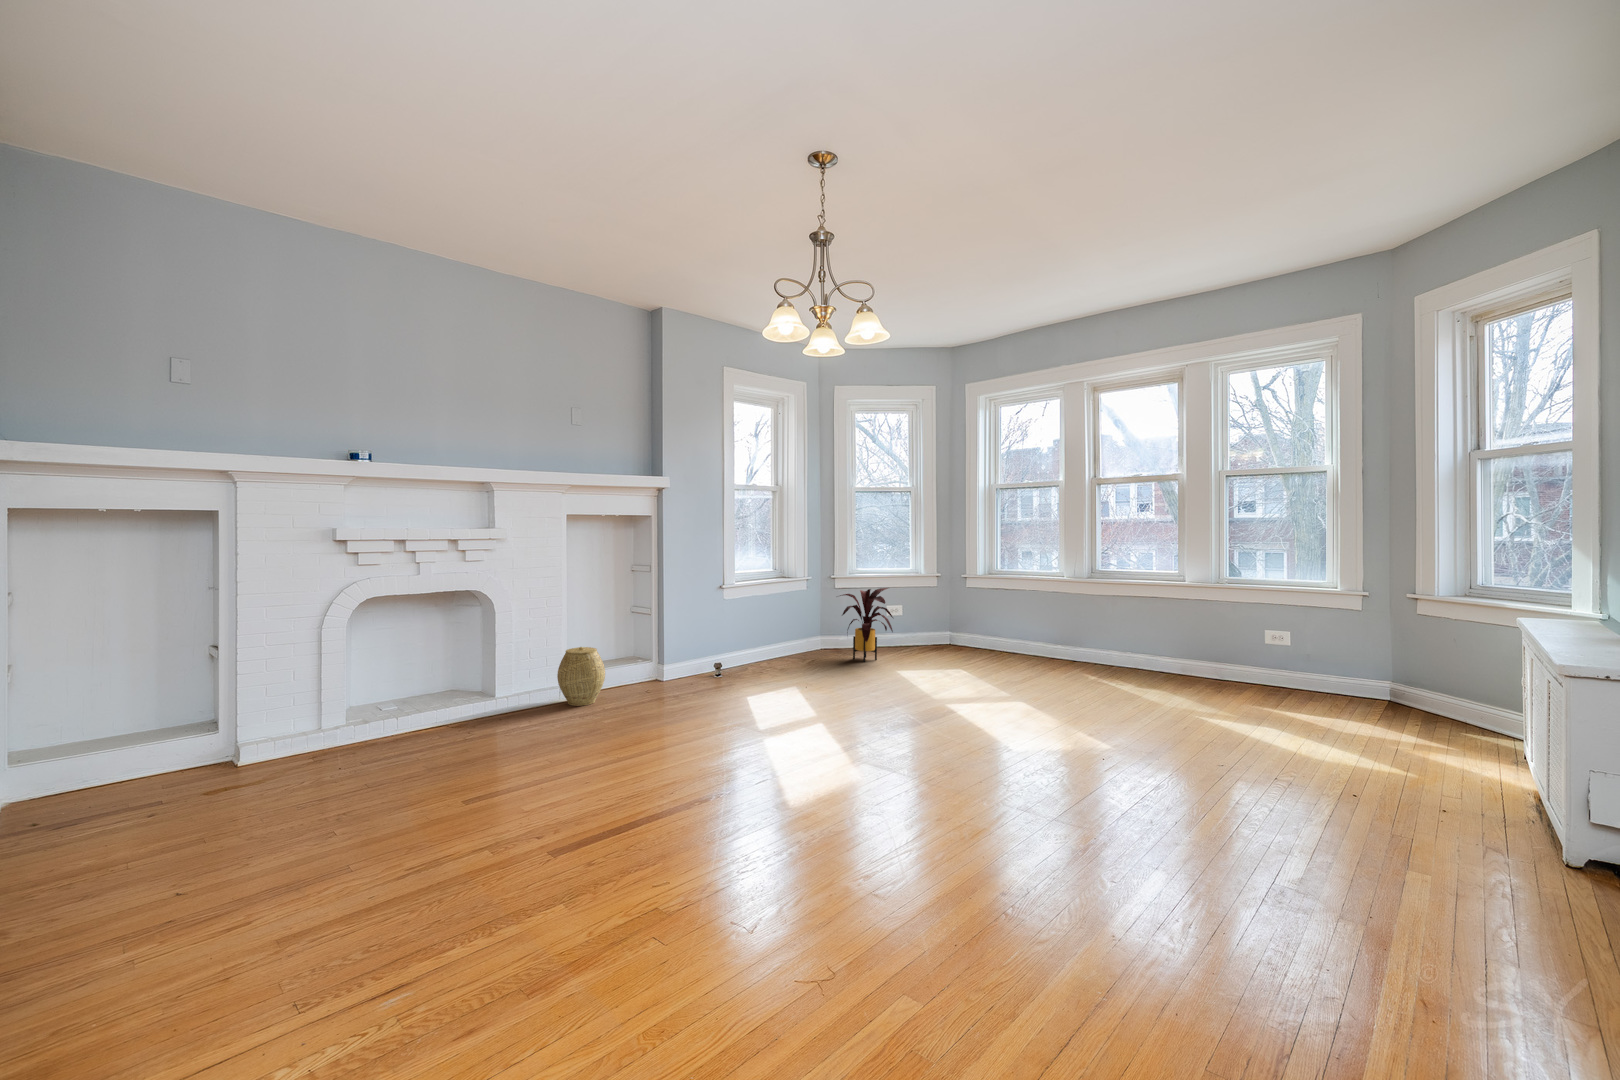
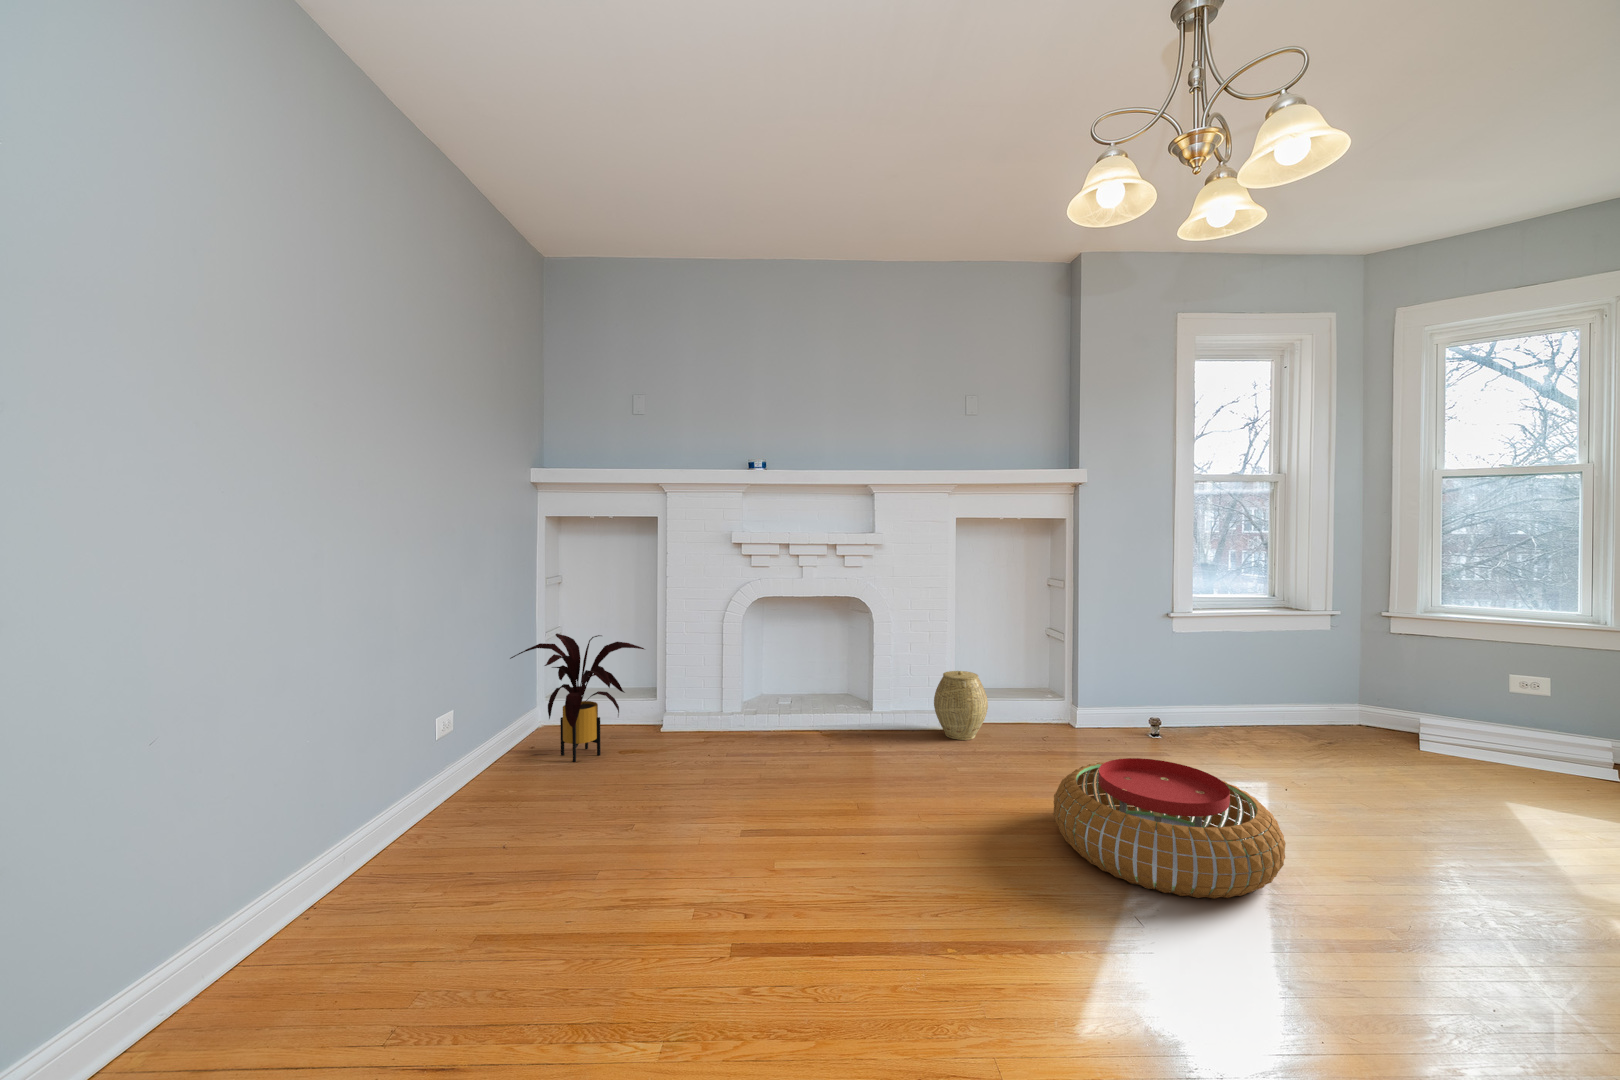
house plant: present [840,588,893,662] -> present [510,633,644,762]
pouf: none [696,678,829,752] -> present [1053,758,1286,899]

